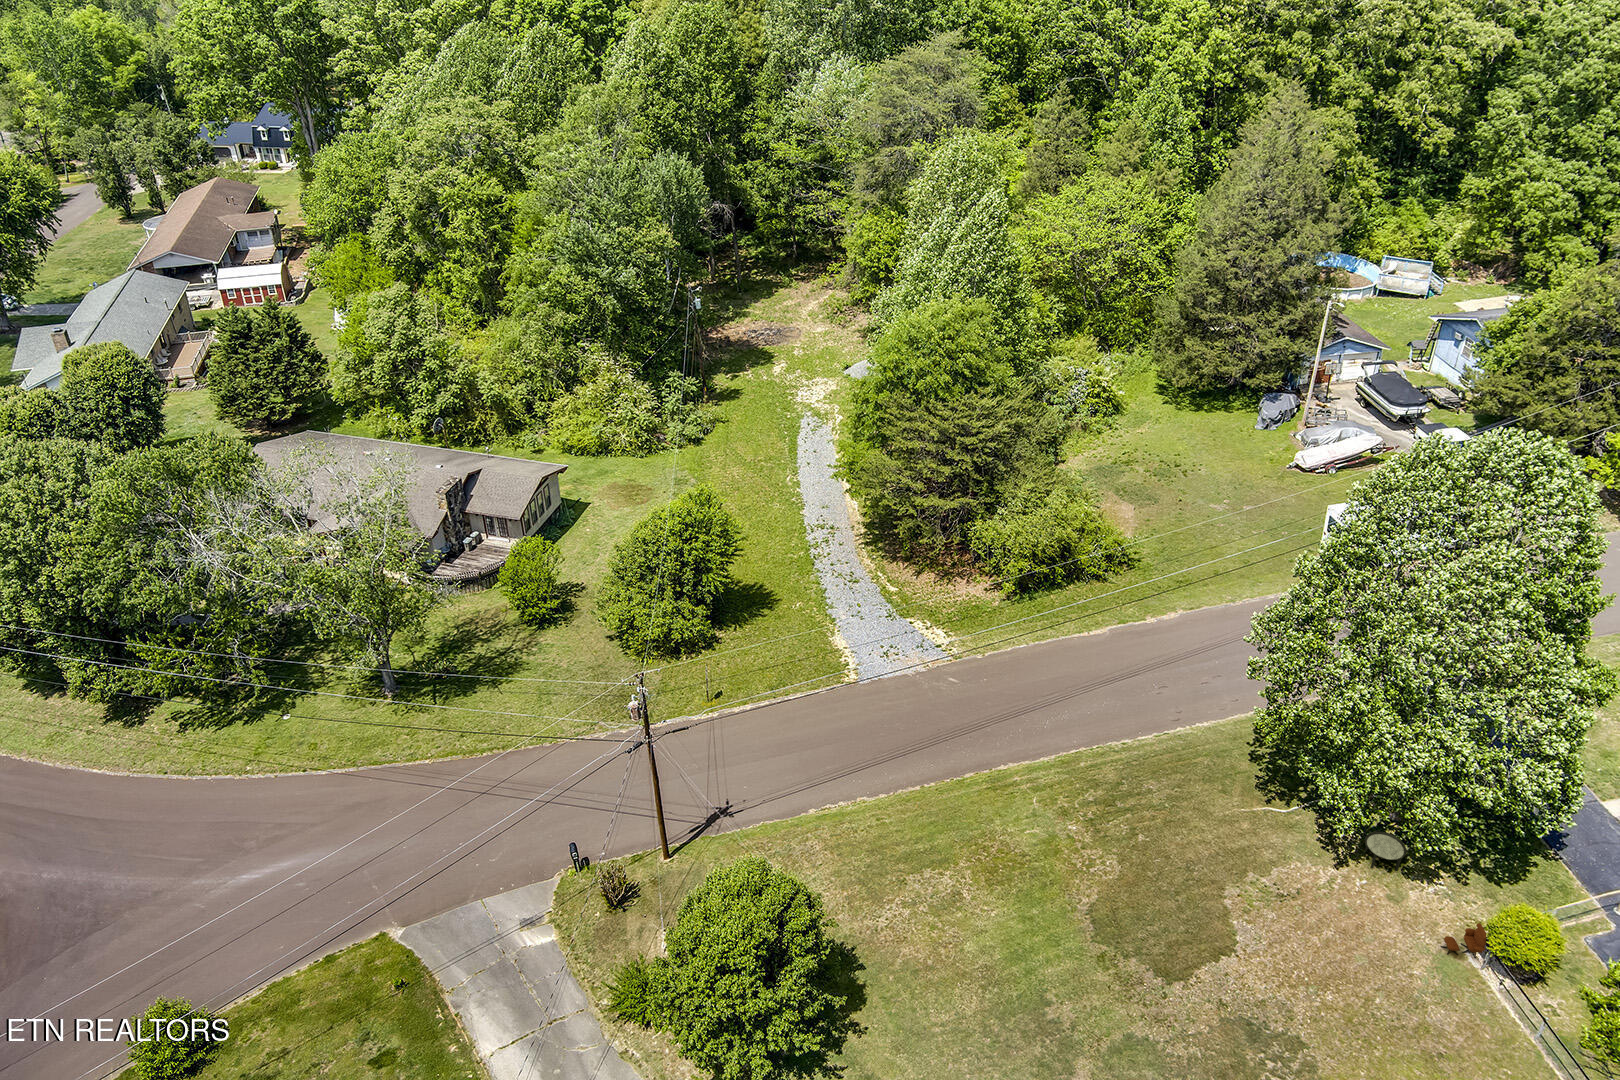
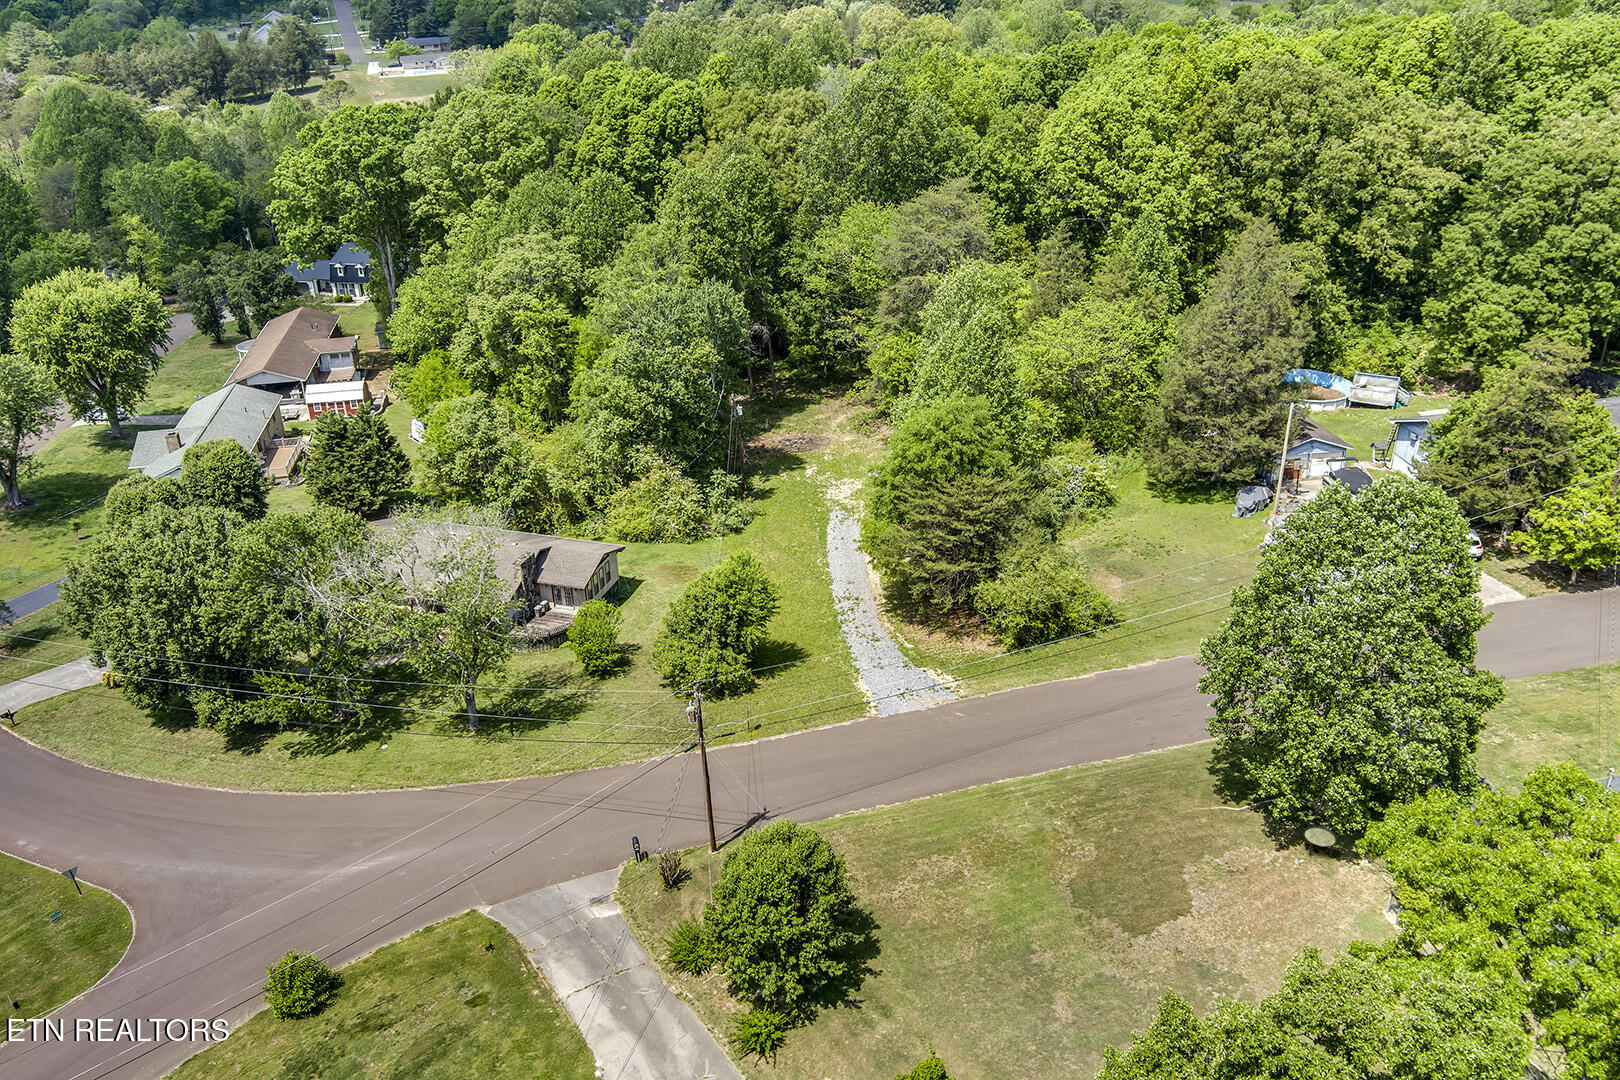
lounge chair: present [1441,923,1488,958] -> none [1362,890,1398,920]

